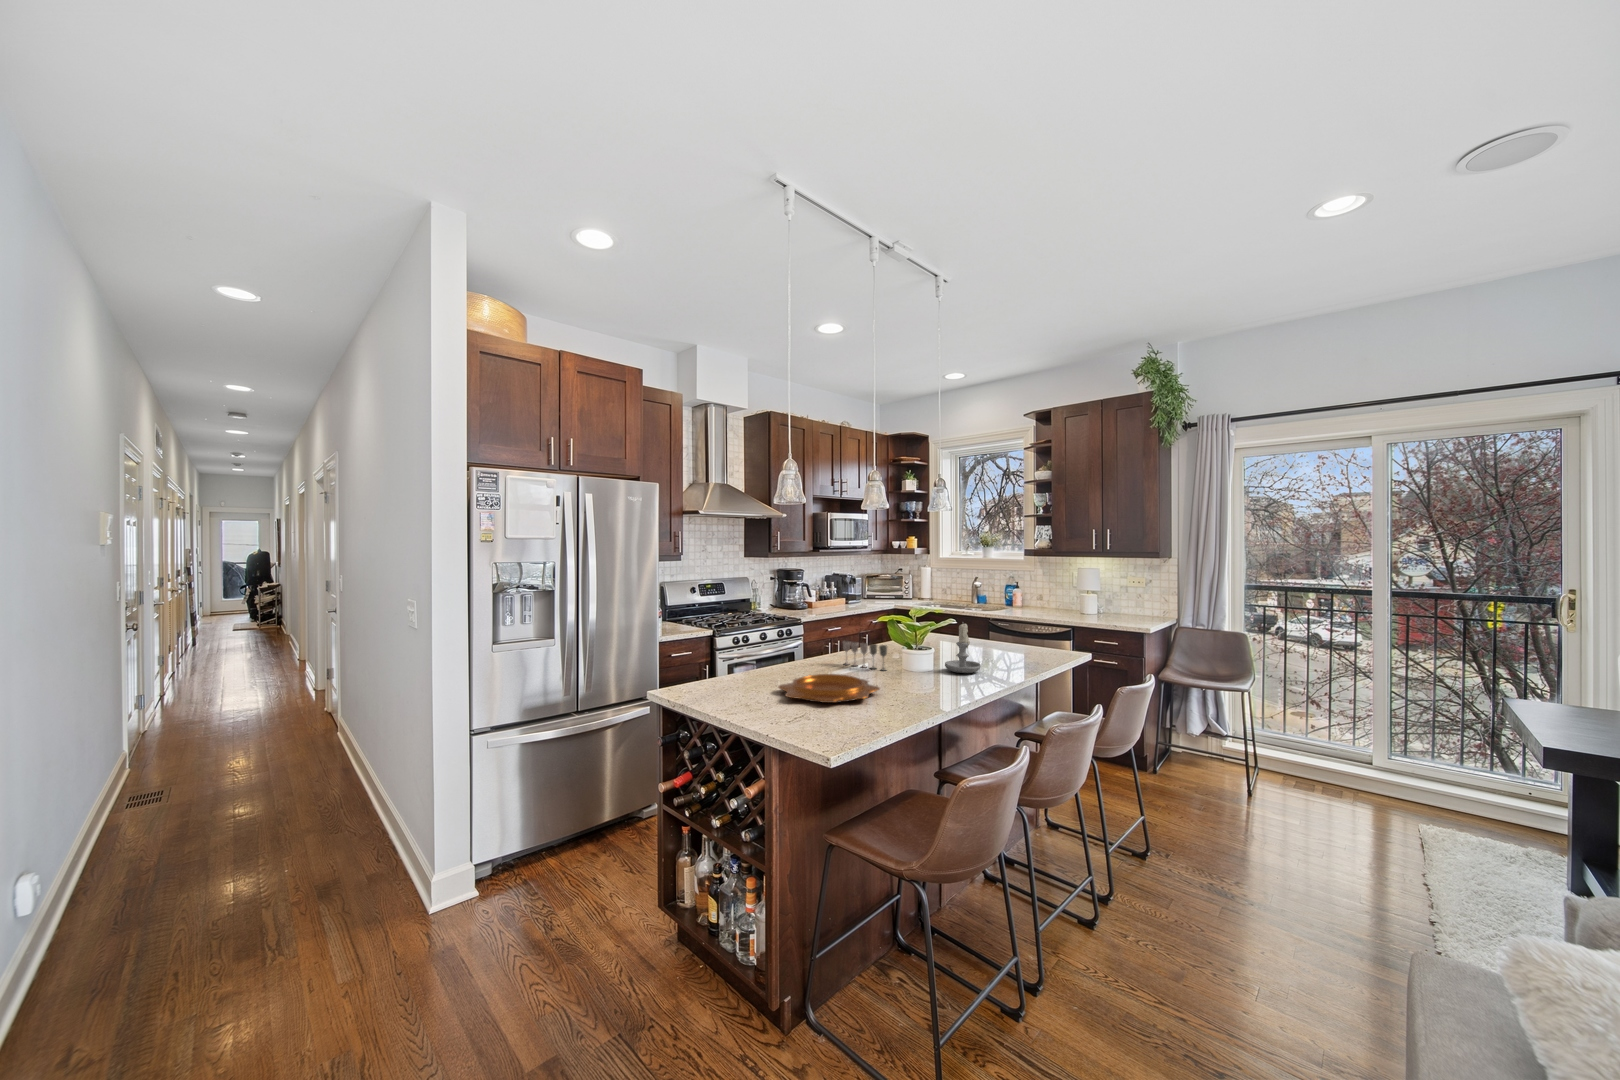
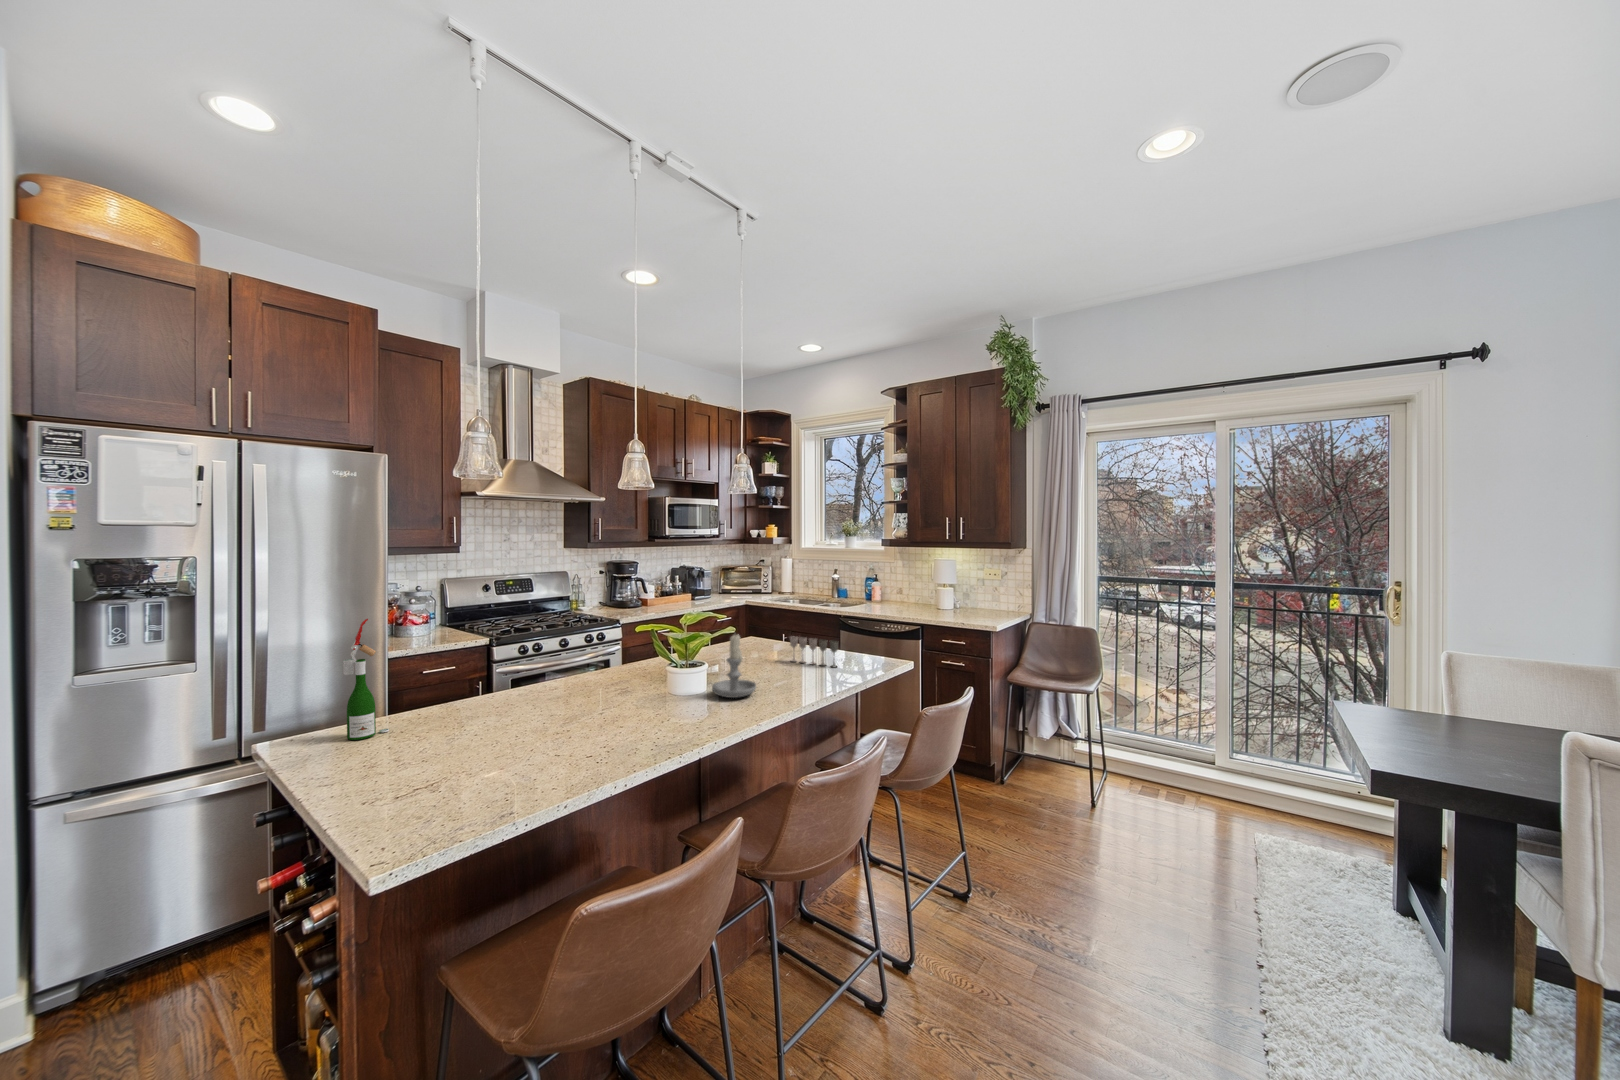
wine bottle: none [708,605,733,690] -> present [343,619,389,740]
wine glass: present [843,641,887,671] -> present [790,636,838,667]
decorative bowl: present [778,674,880,703] -> none [427,710,585,761]

